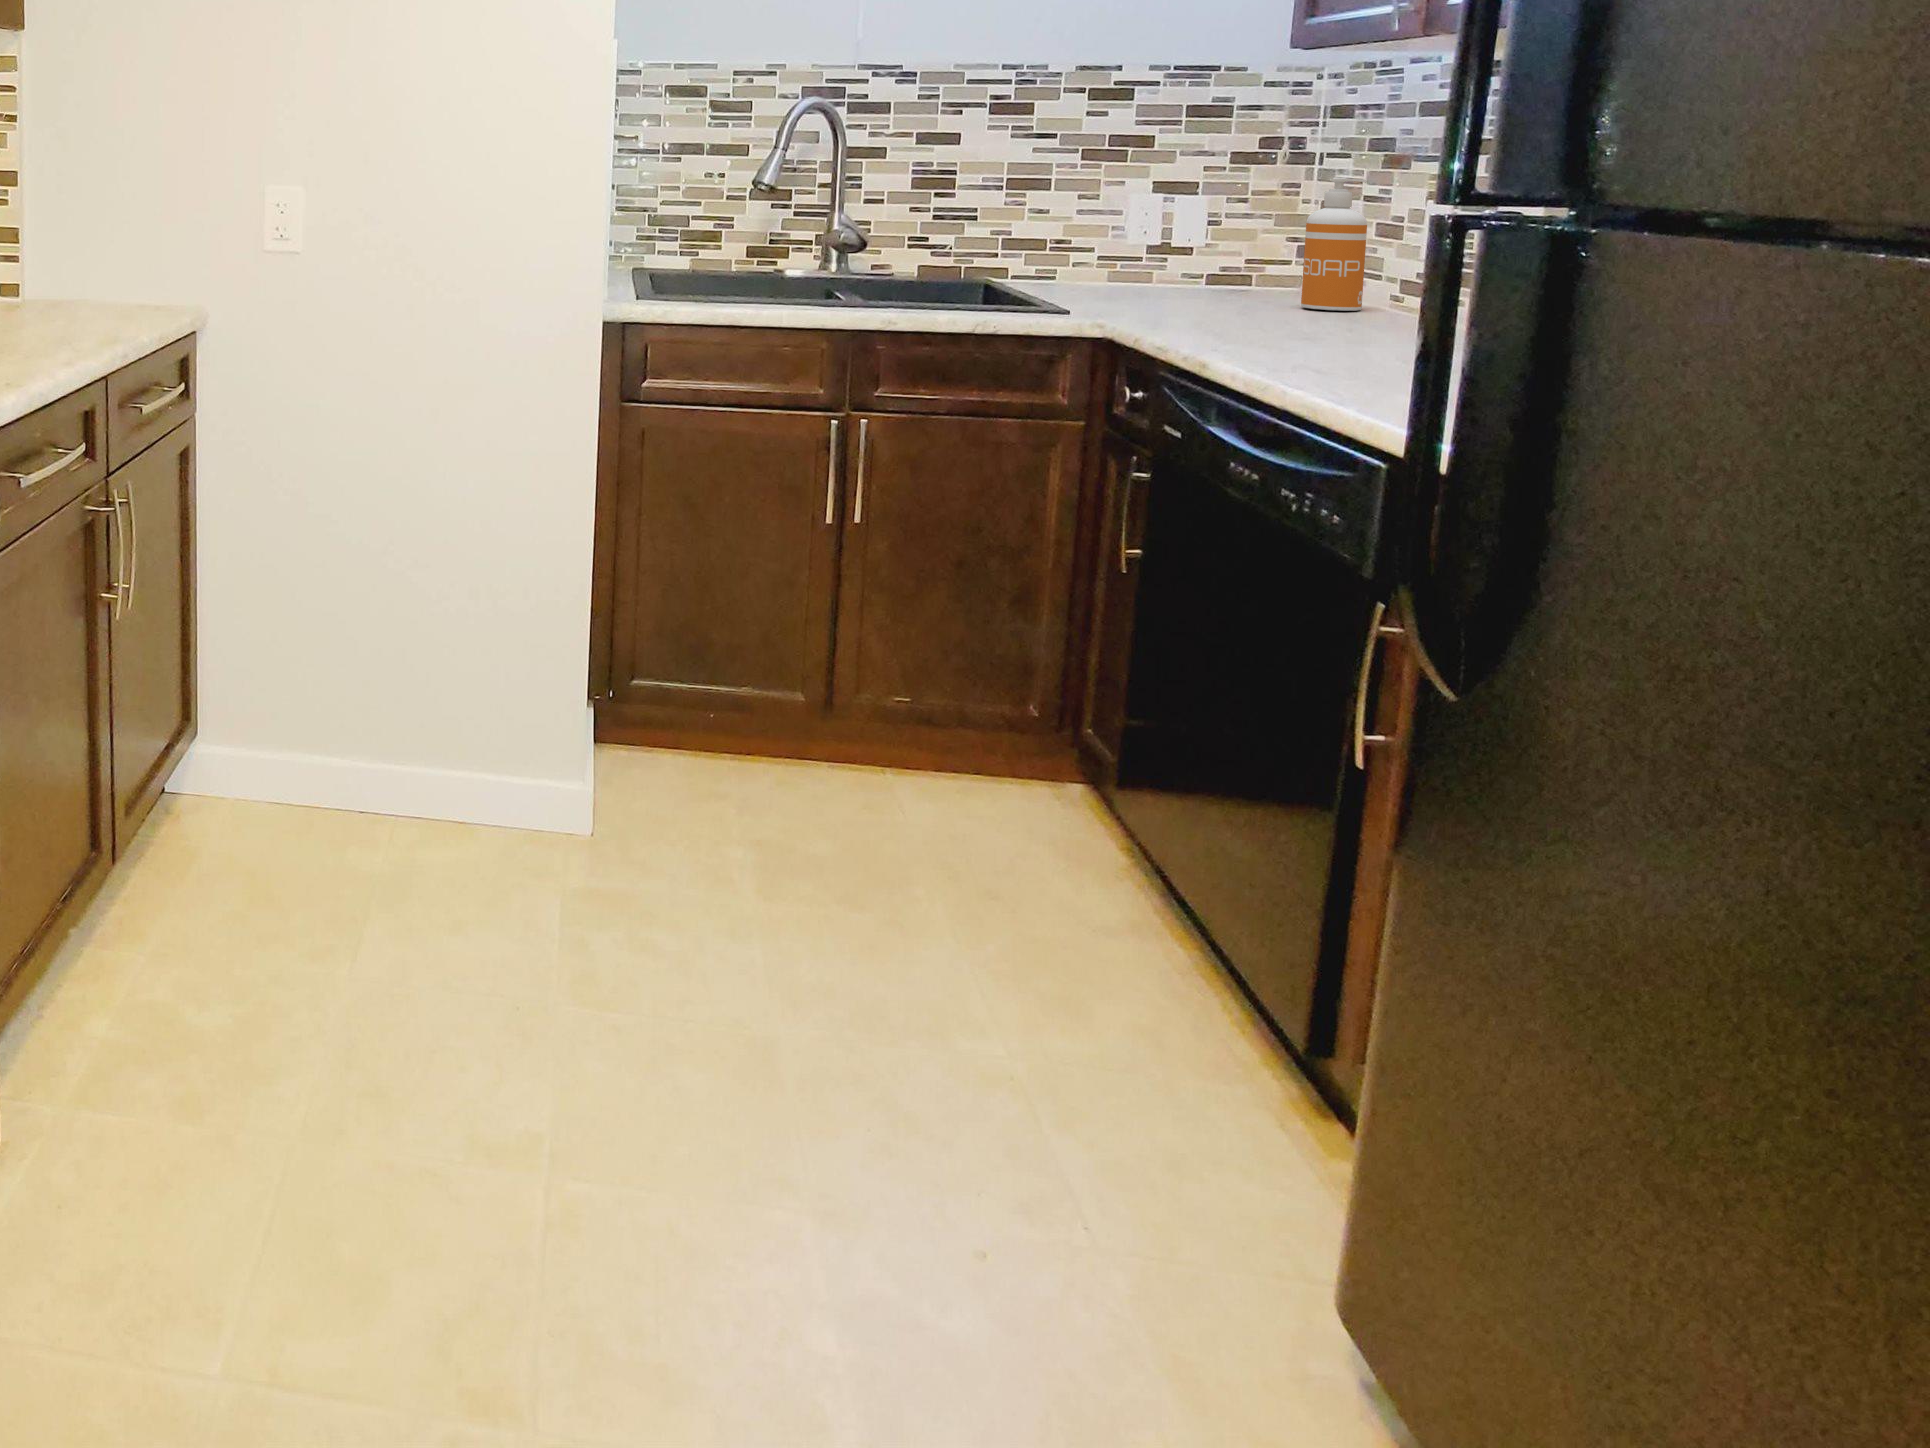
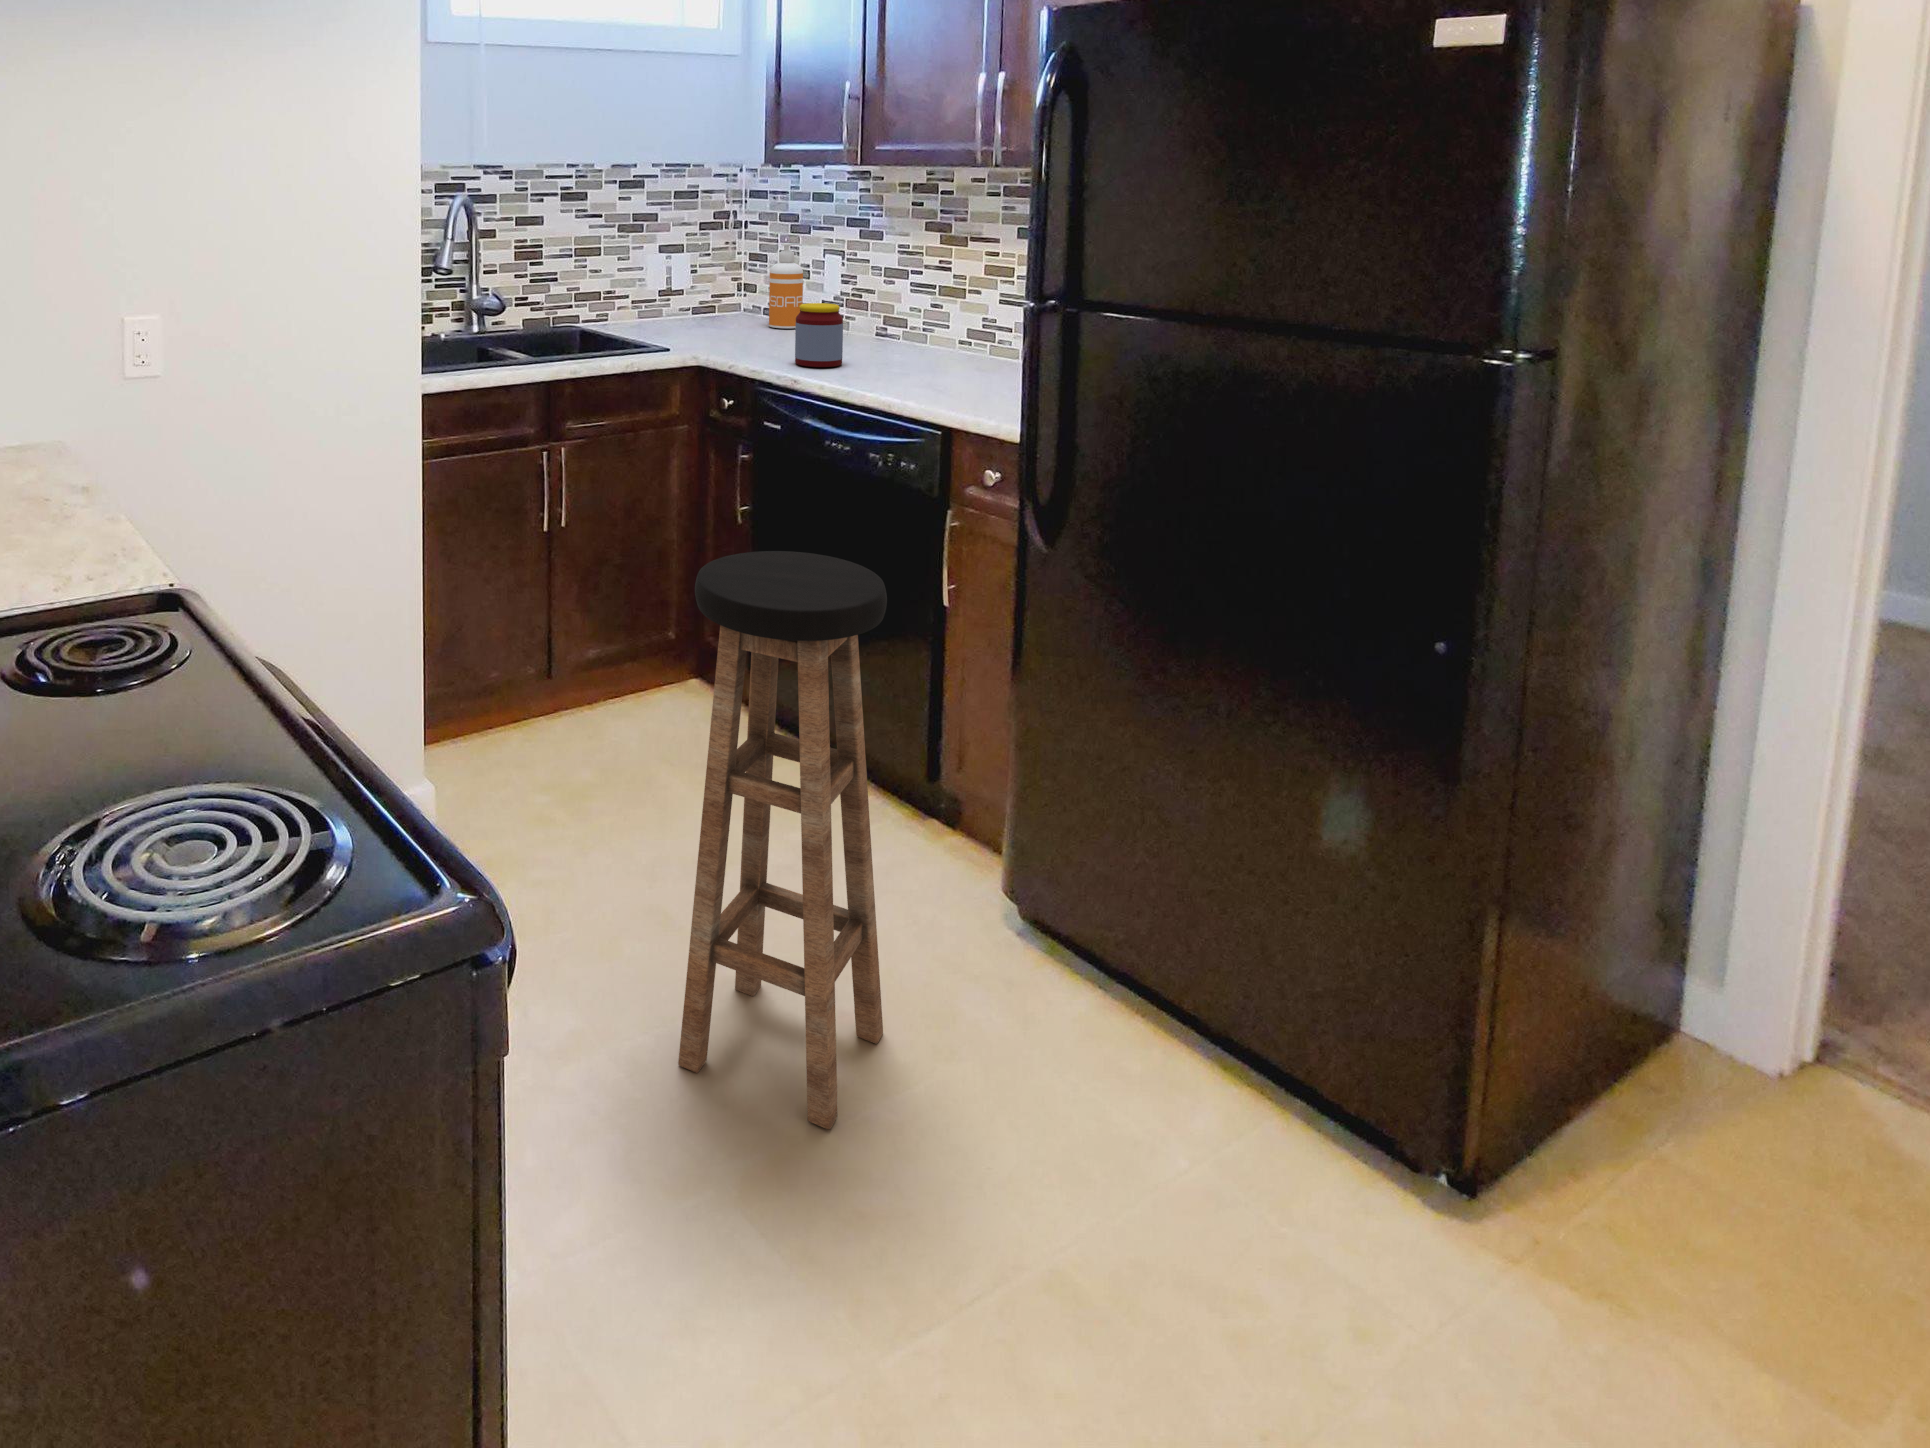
jar: none [1221,248,1306,345] -> present [795,303,843,367]
bar stool: none [617,501,916,1259] -> present [678,551,887,1129]

